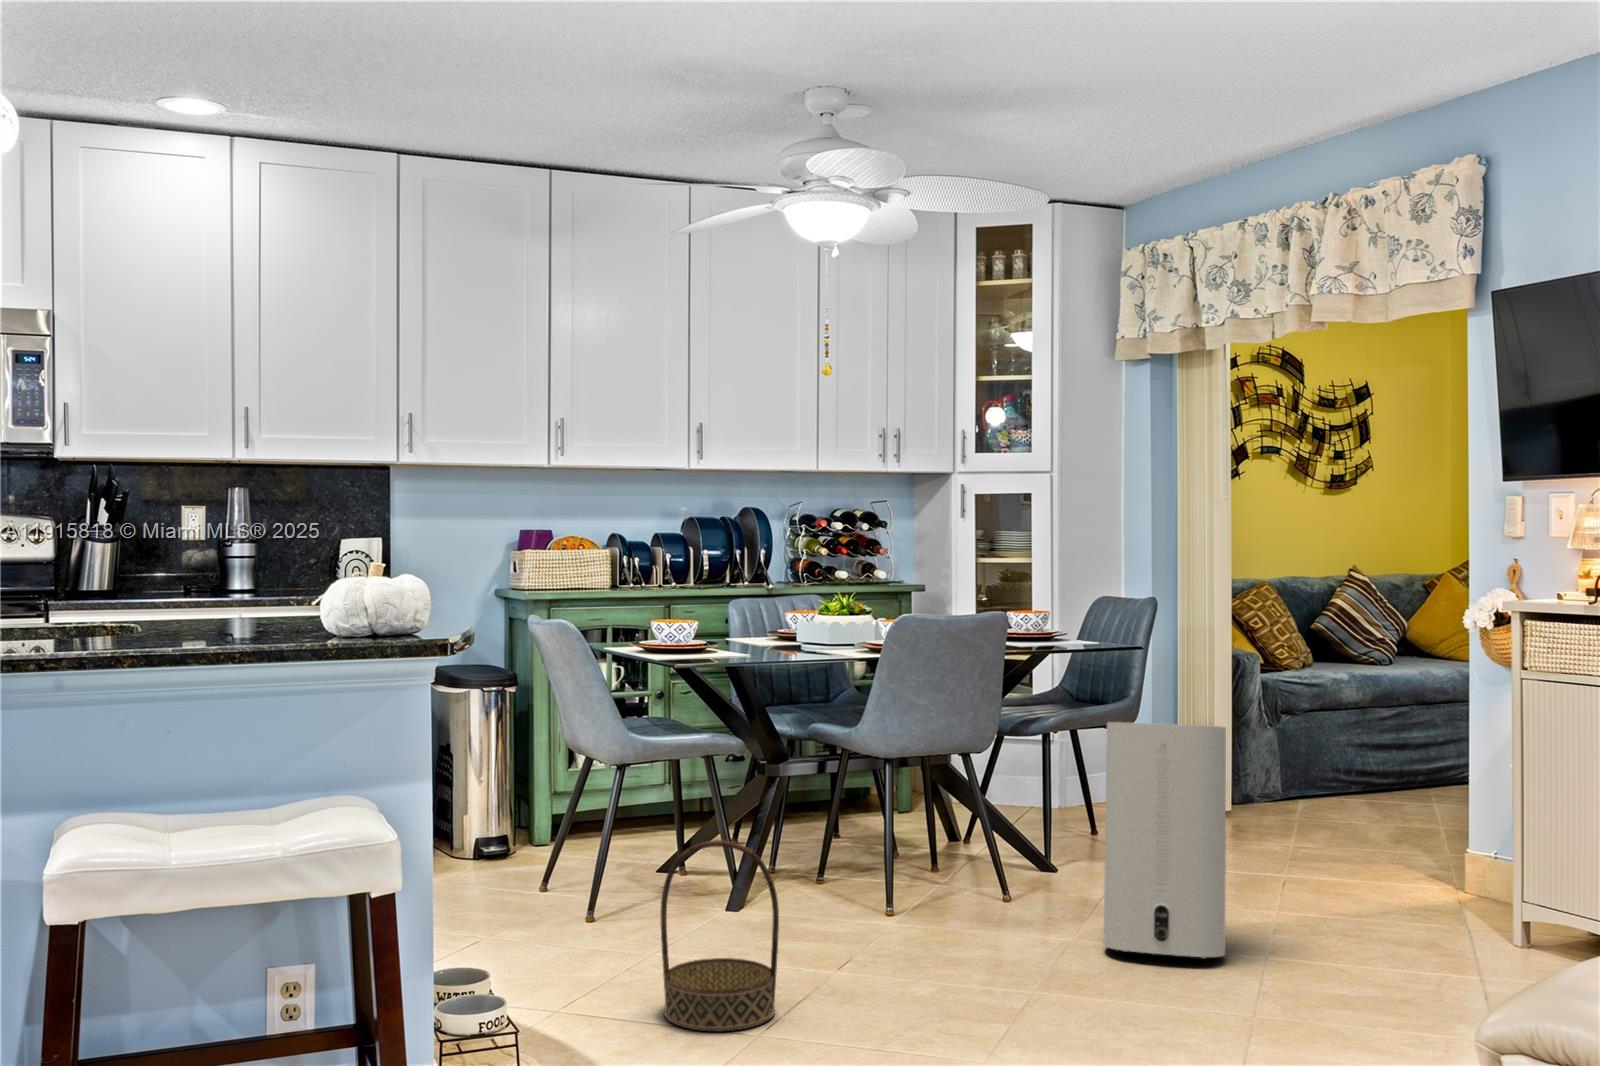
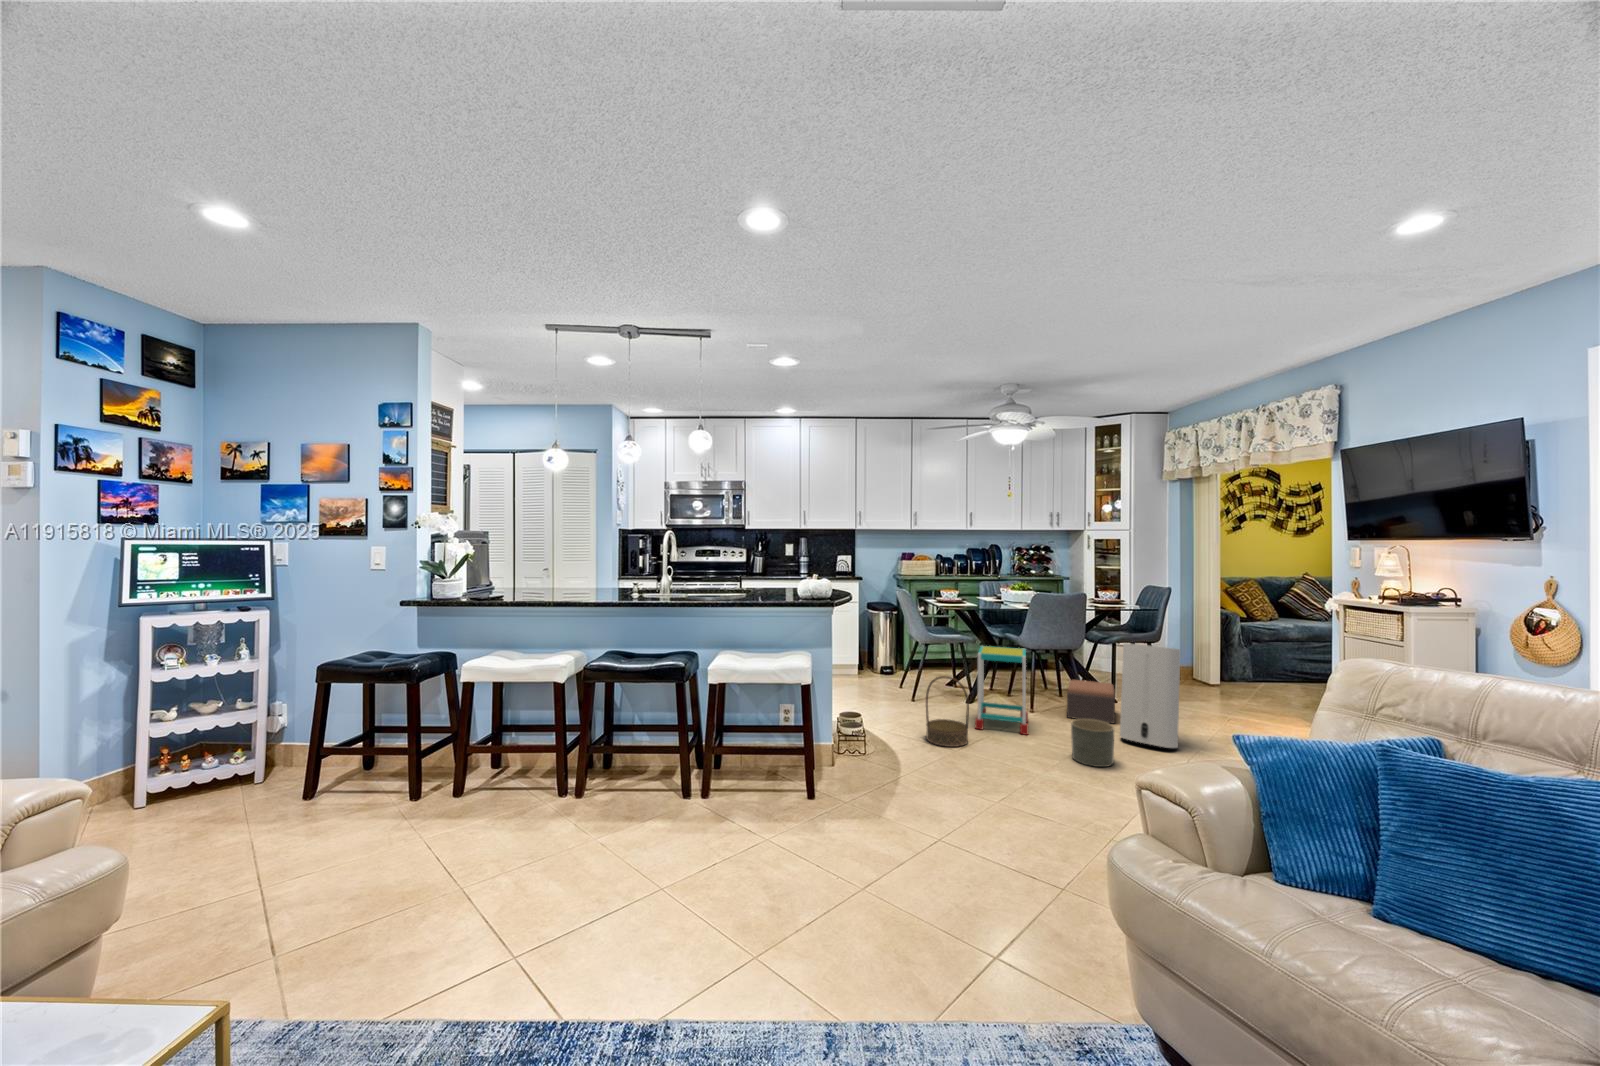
side table: none [771,755,908,974] -> present [975,646,1028,735]
footstool: none [966,824,1077,919] -> present [1067,680,1115,723]
planter: none [1025,912,1121,1025] -> present [1071,719,1114,767]

